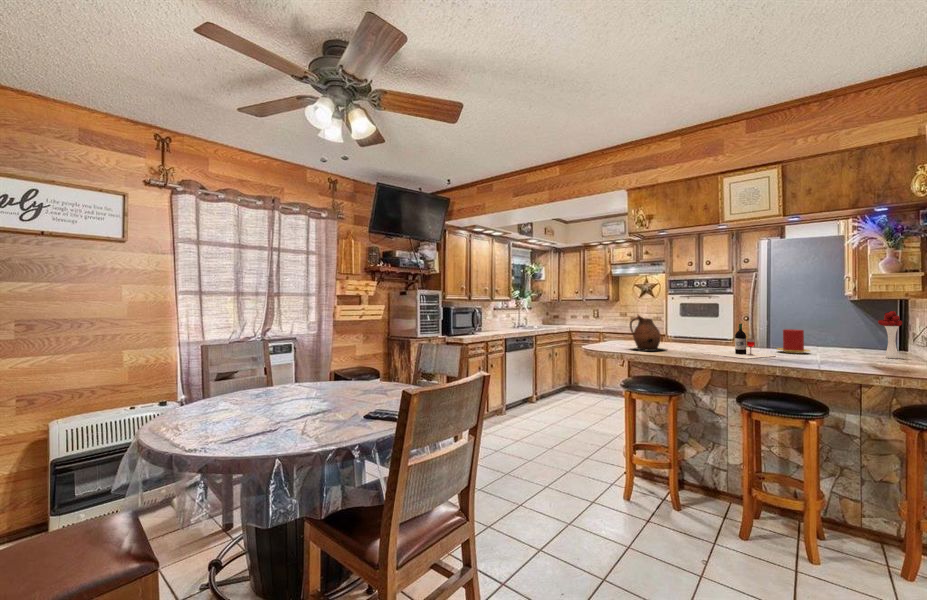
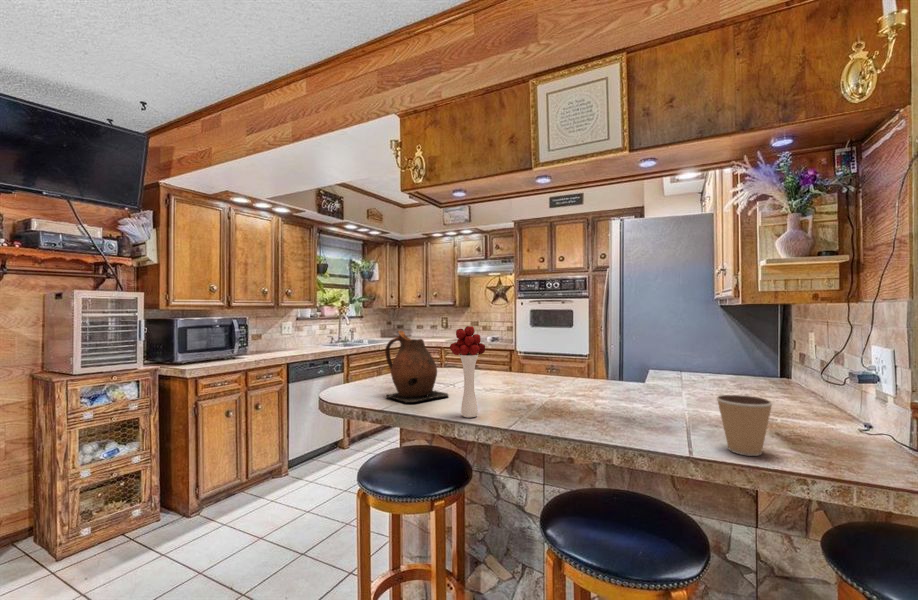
flower bouquet: present [878,311,902,359] -> present [450,326,485,418]
wine bottle: present [703,324,774,359] -> none [495,348,621,422]
candle: present [777,329,810,353] -> none [624,354,674,396]
coffee cup: none [835,343,864,368] -> present [717,395,772,456]

